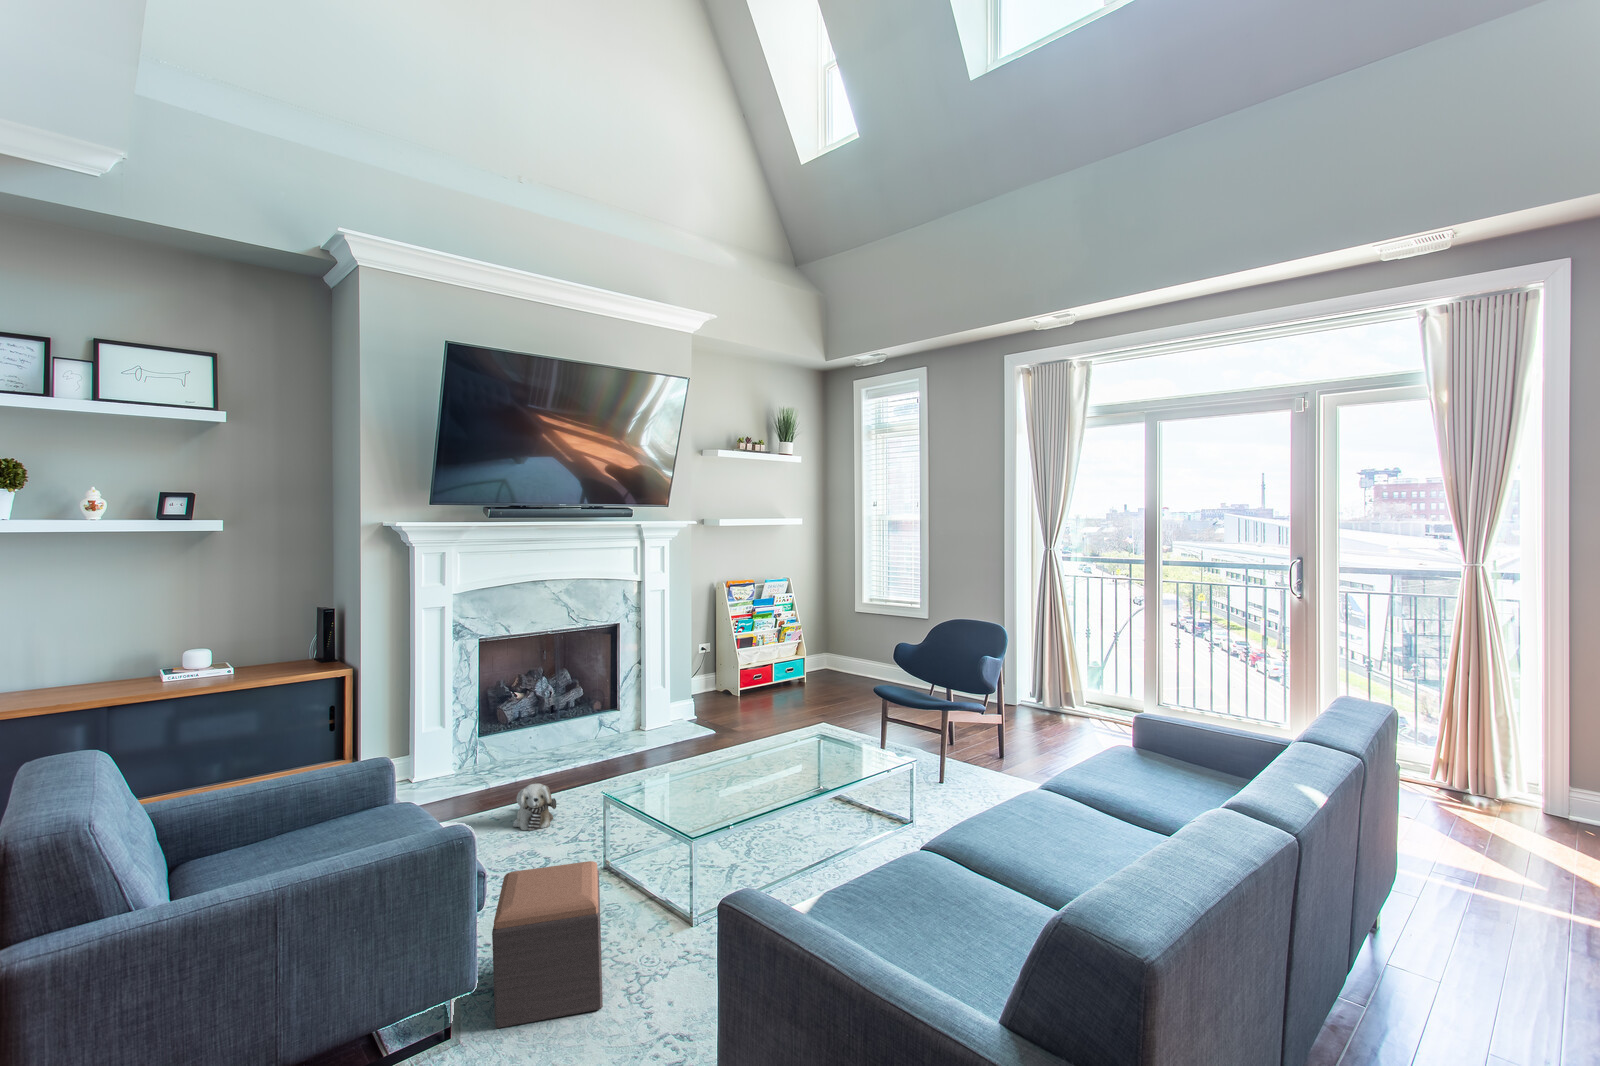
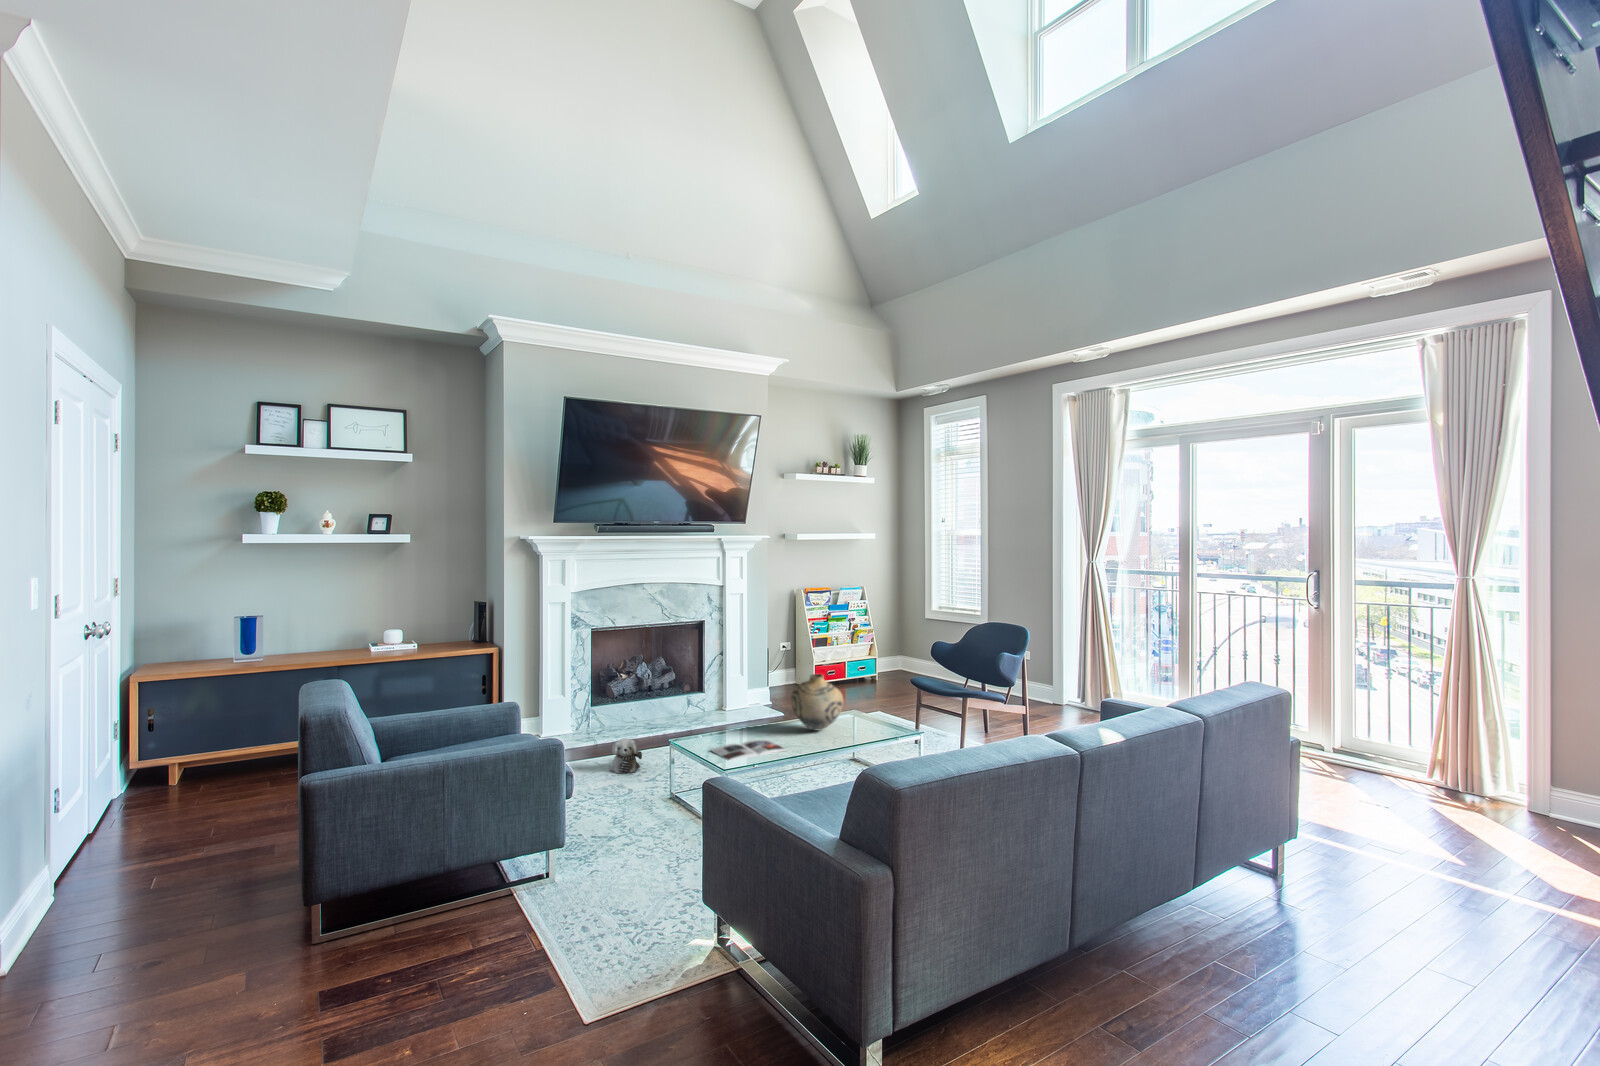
vase: none [753,693,818,764] -> present [791,674,843,730]
magazine: none [662,782,764,821] -> present [712,739,787,760]
footstool: present [492,861,603,1028] -> none [576,778,655,879]

